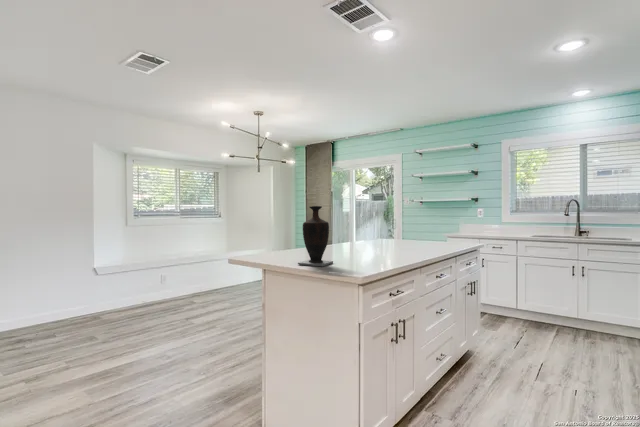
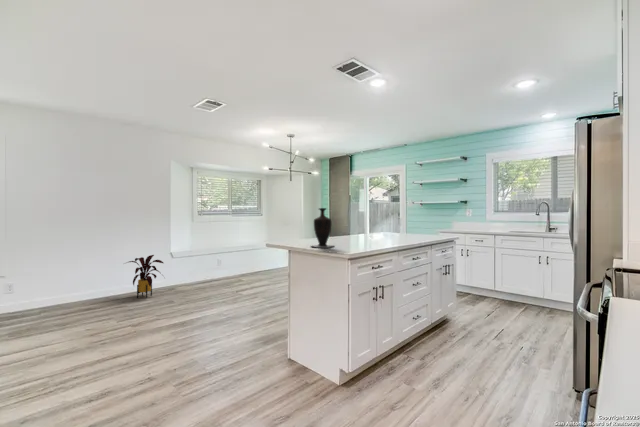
house plant: none [20,272,84,334] -> present [129,255,163,298]

